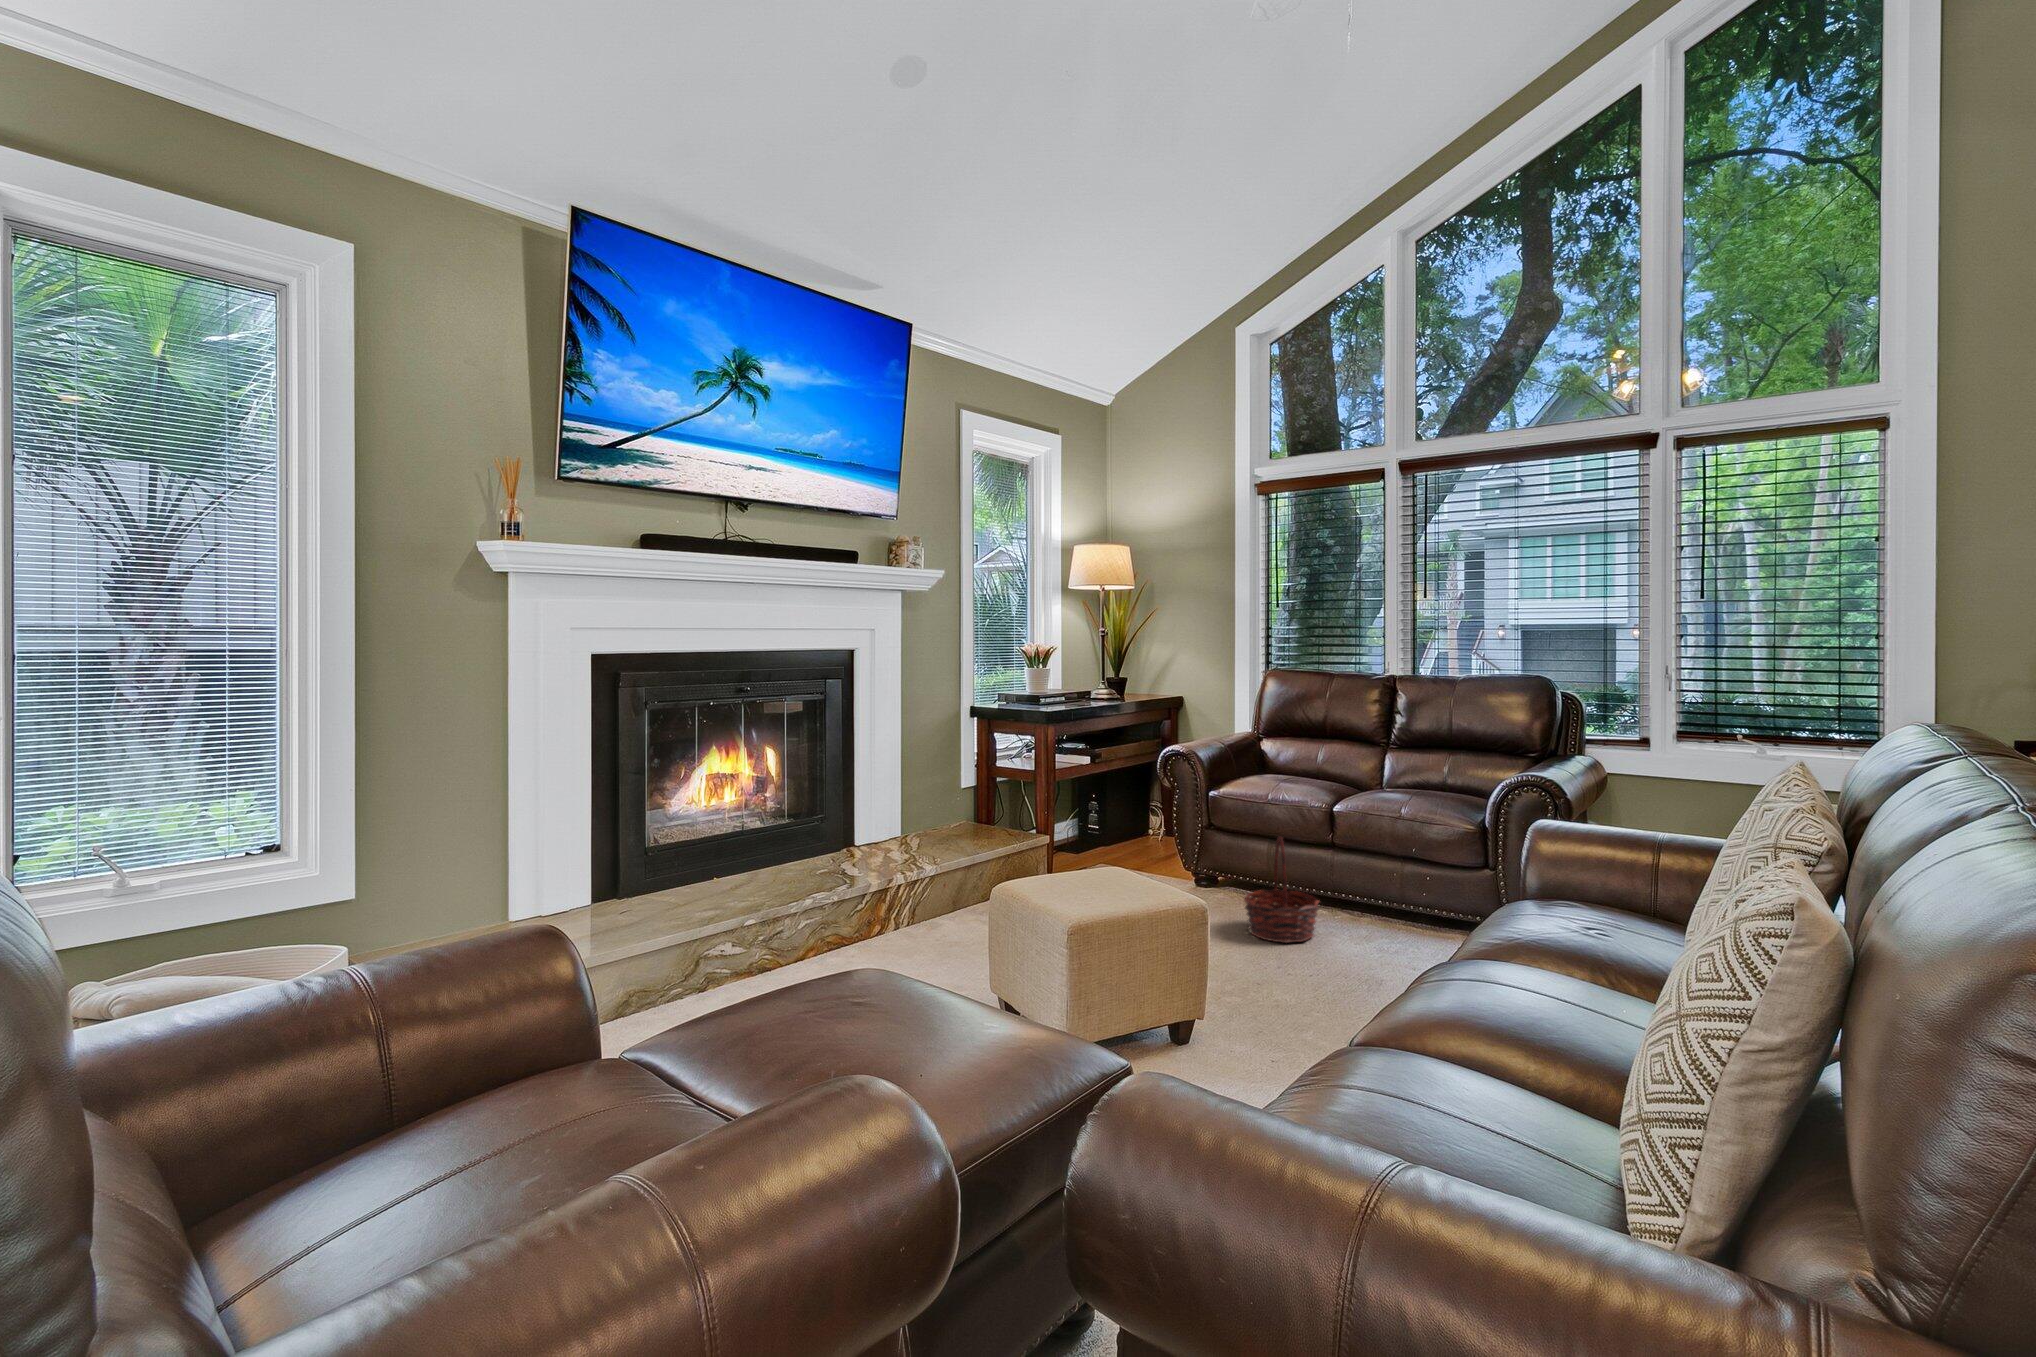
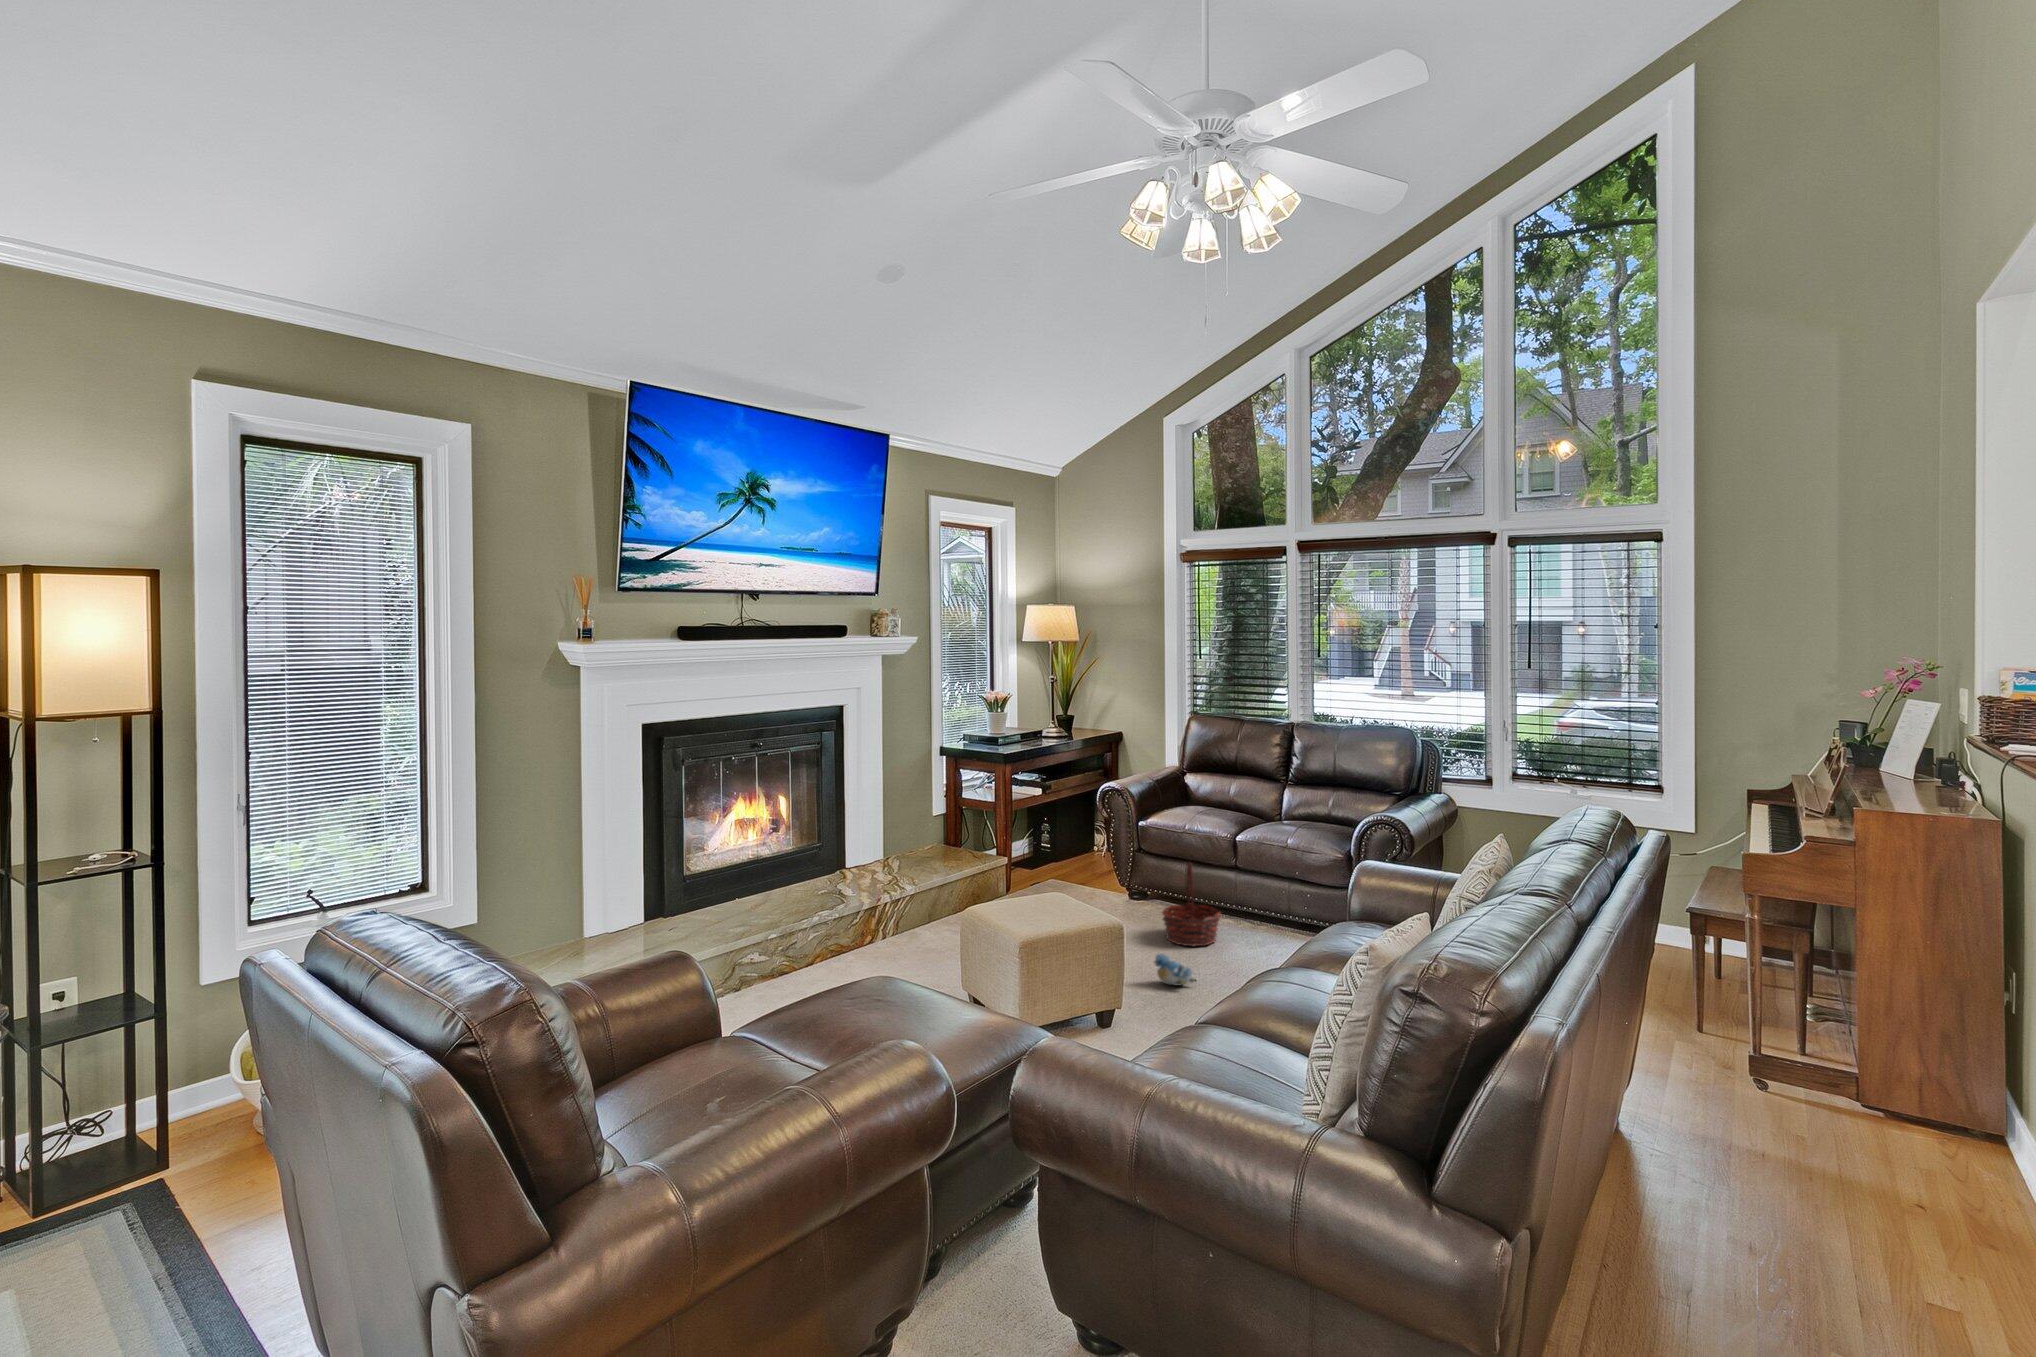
plush toy: none [1242,951,1302,994] -> present [1154,954,1196,986]

